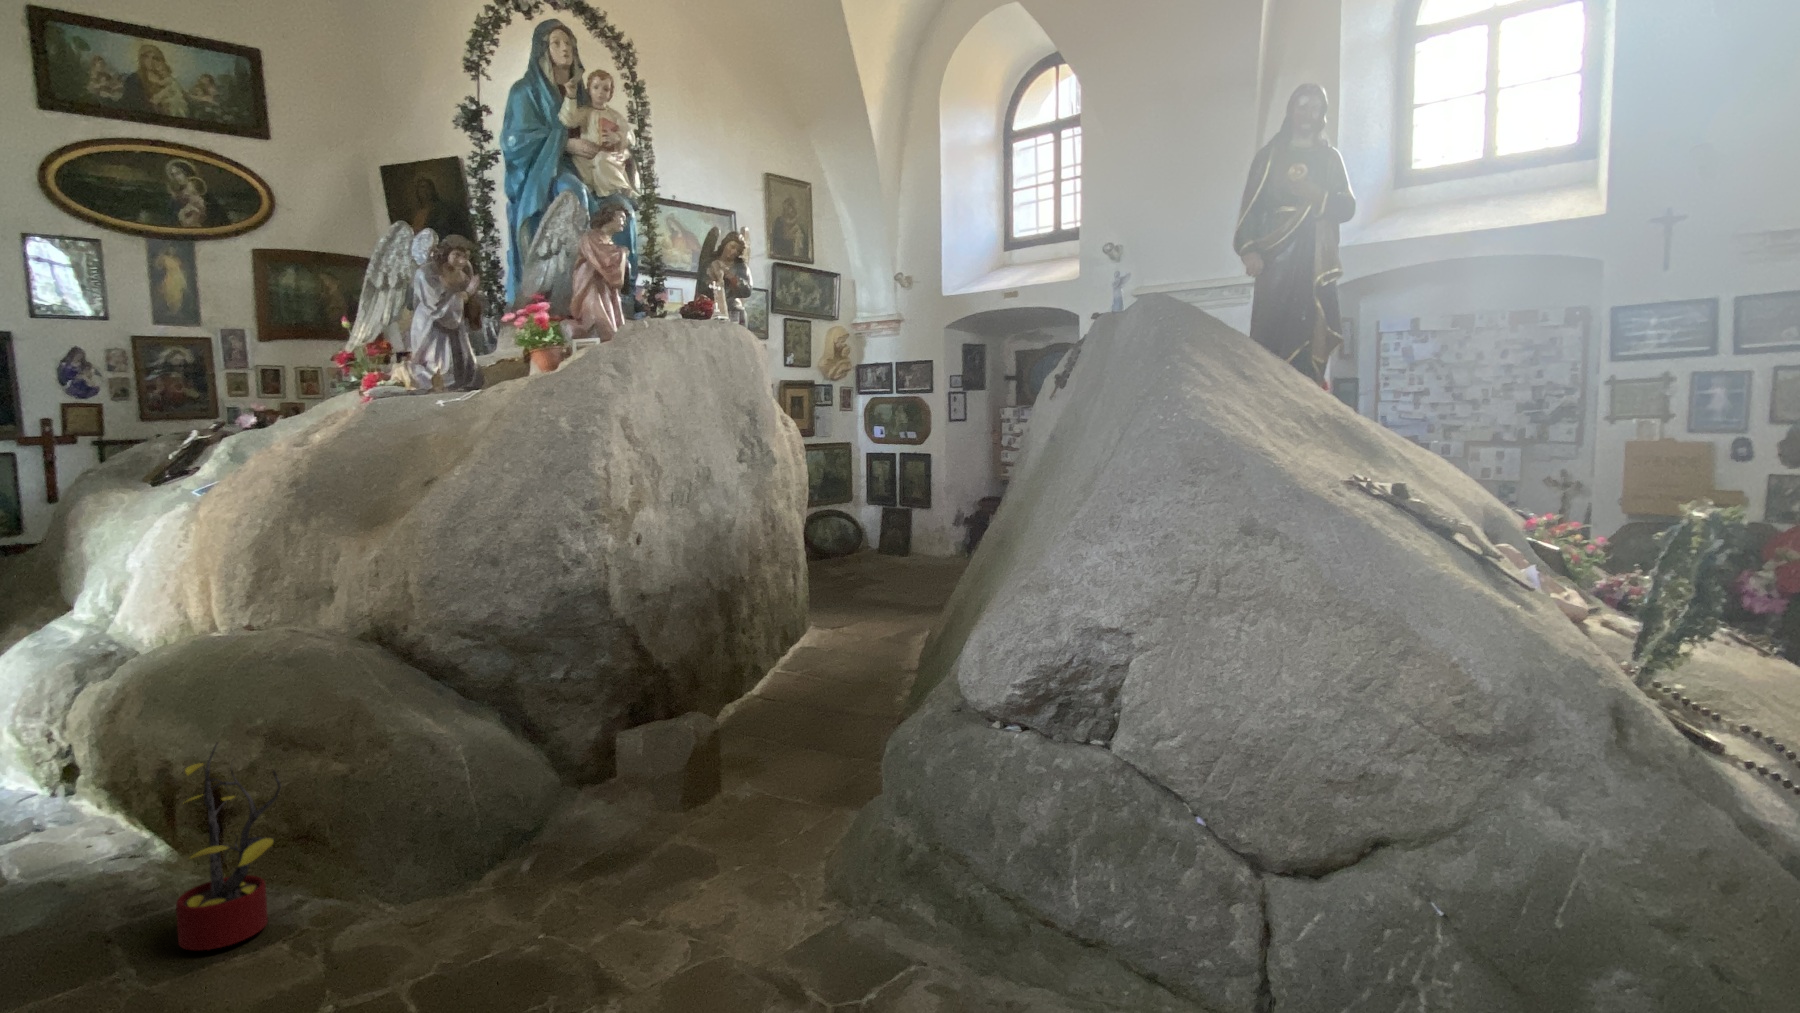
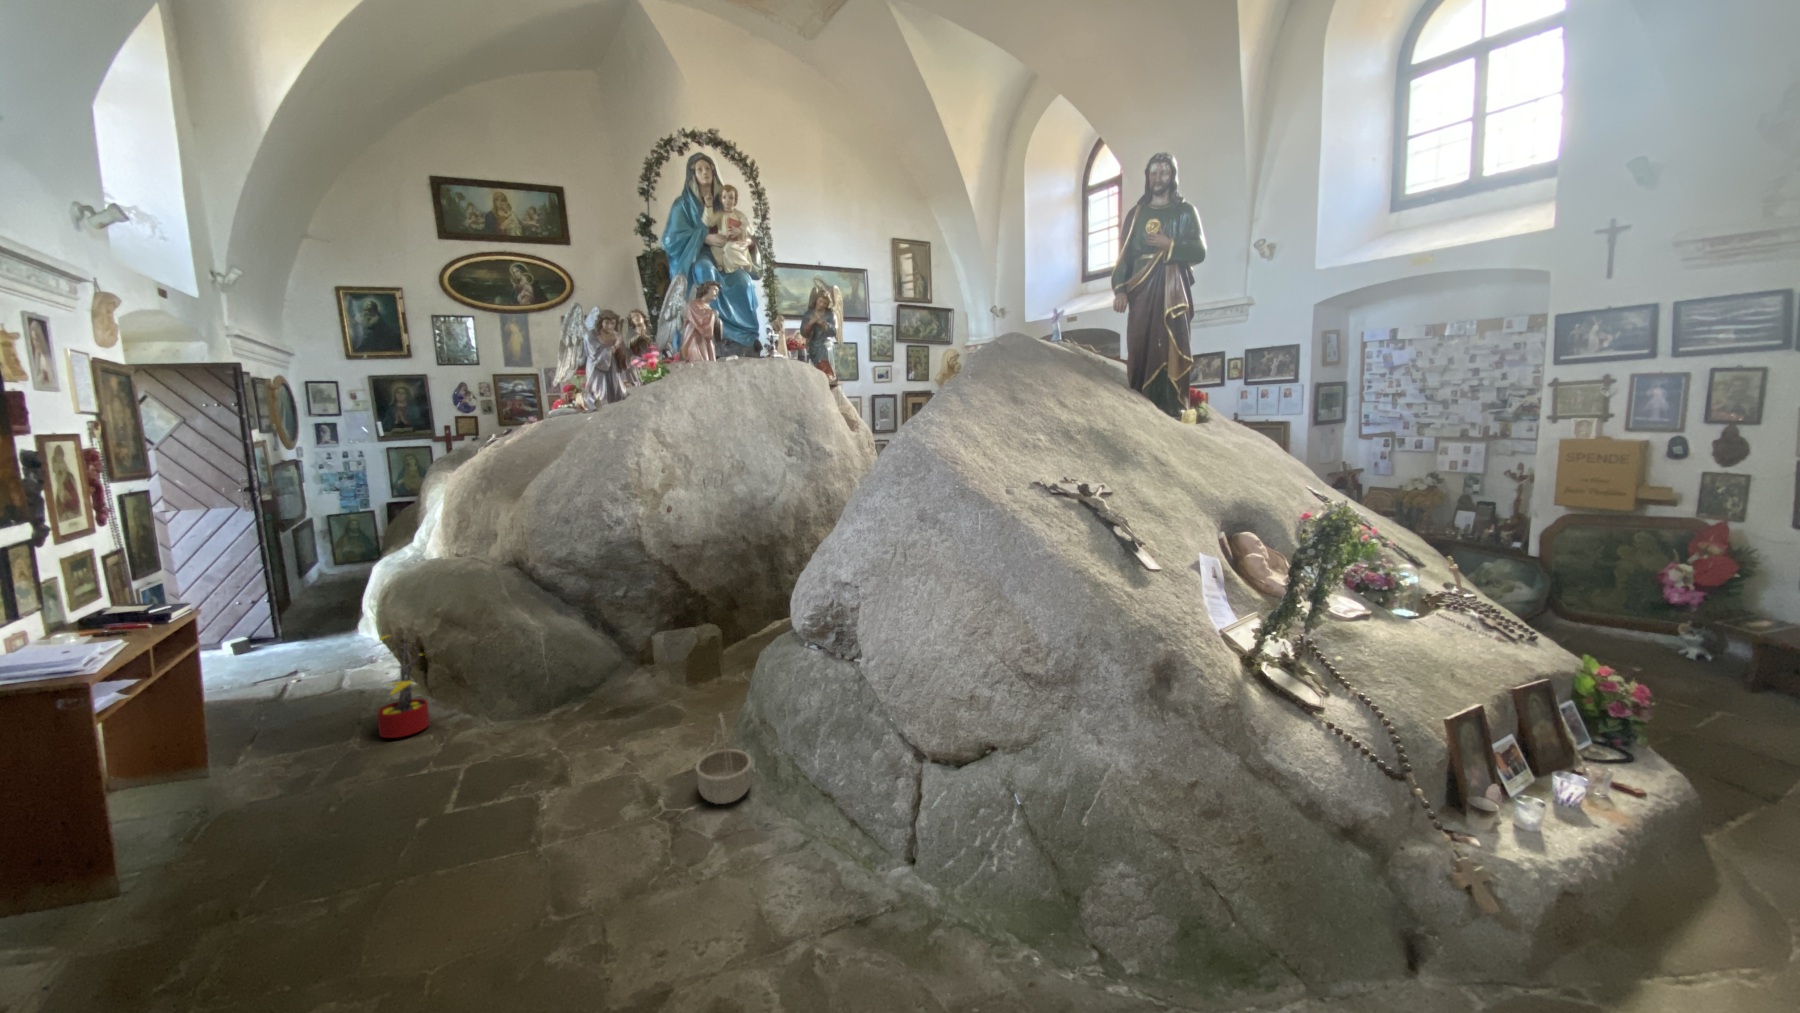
basket: none [842,826,930,966] -> present [696,713,752,804]

